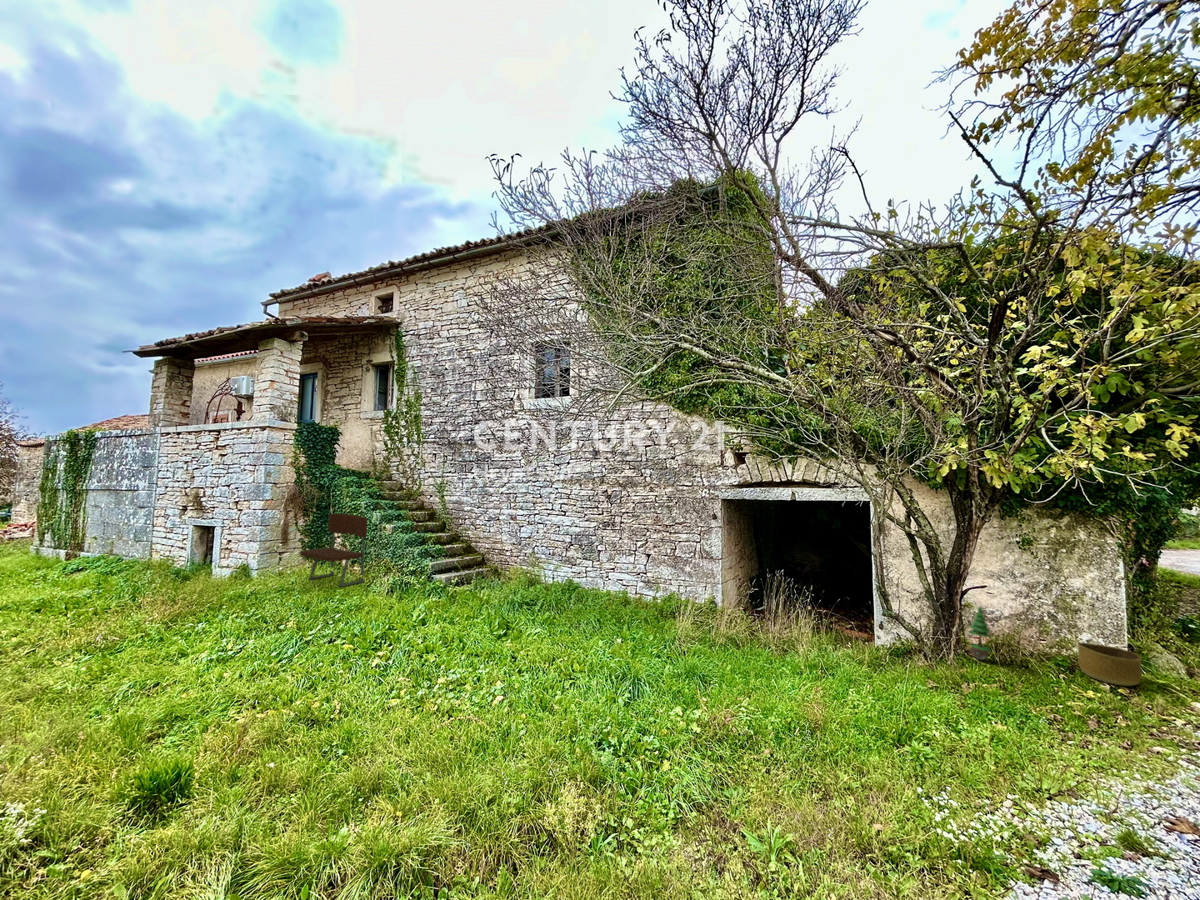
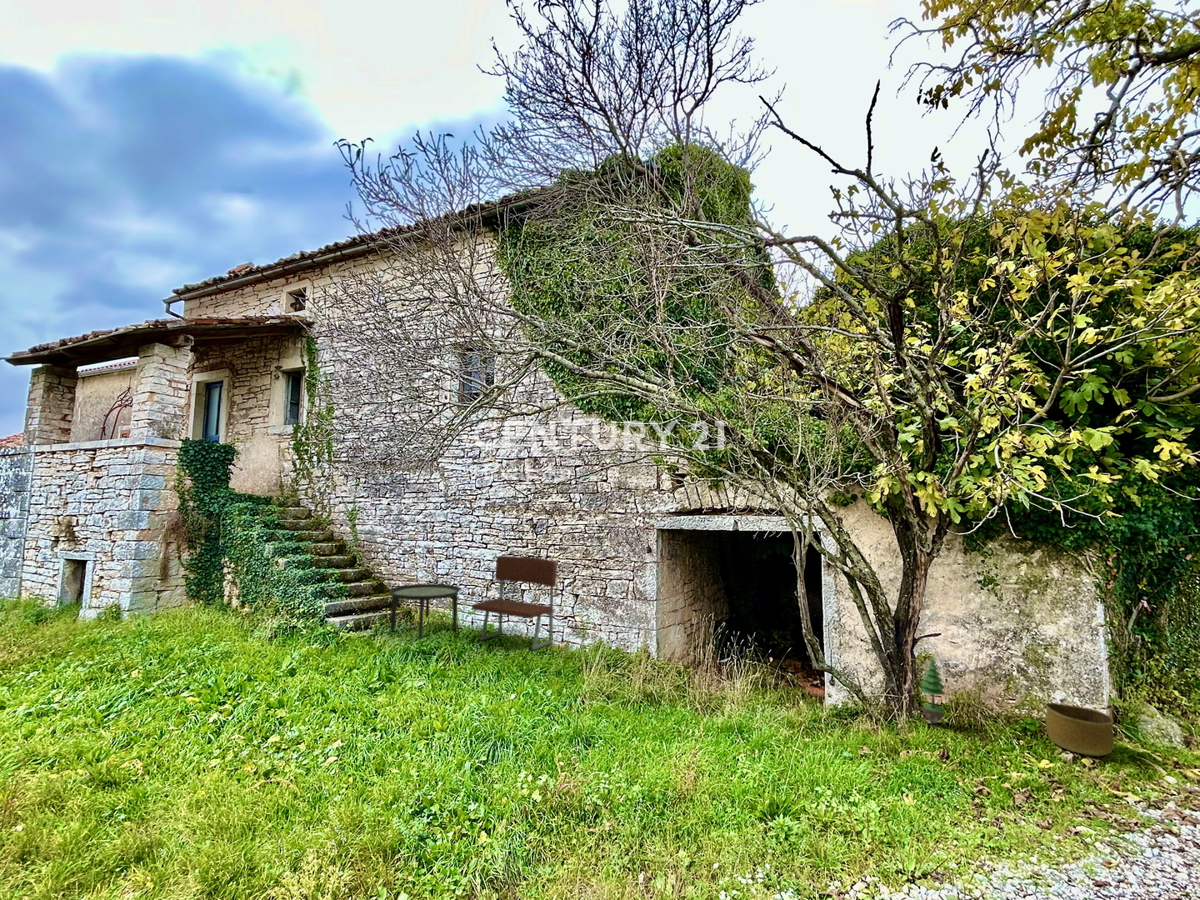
bench: present [300,513,367,587] -> present [472,556,557,650]
round table: none [485,545,545,592] -> present [389,584,461,639]

